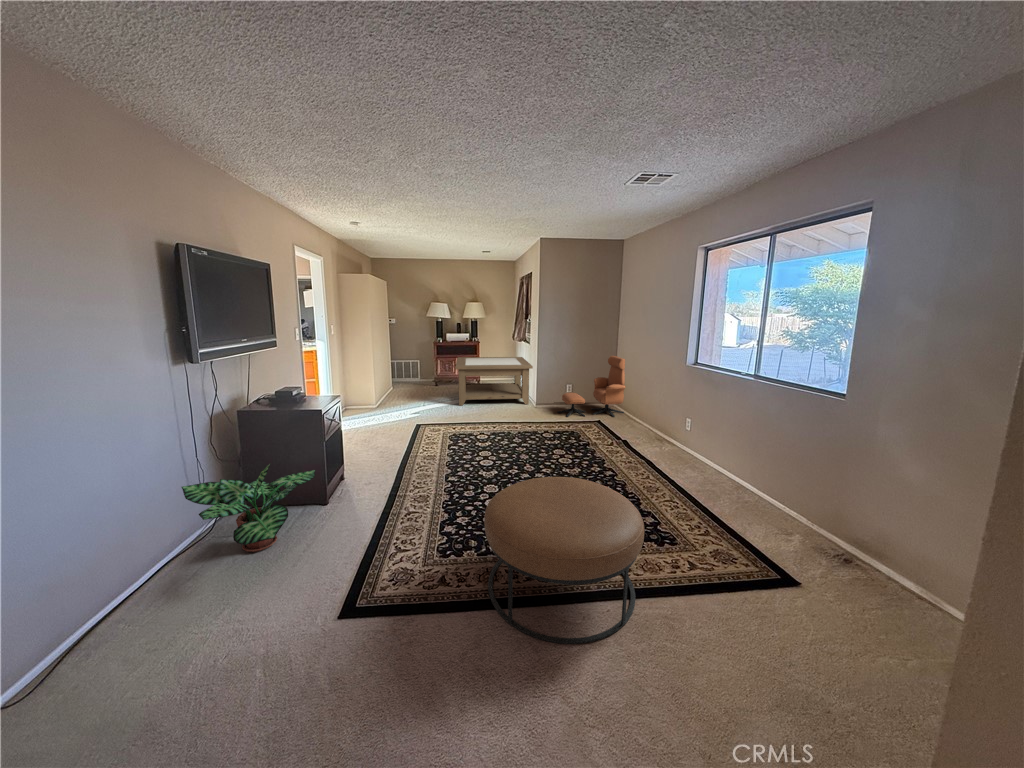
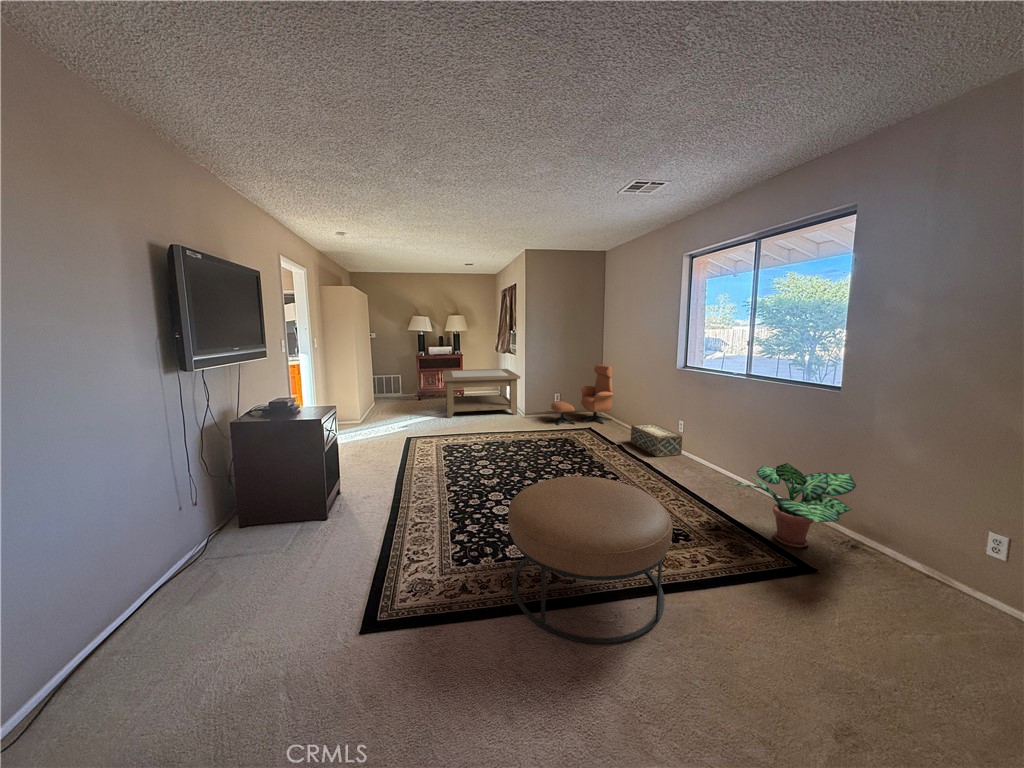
woven basket: none [638,420,690,454] -> present [631,424,682,457]
potted plant: present [182,464,316,552] -> present [726,463,856,547]

